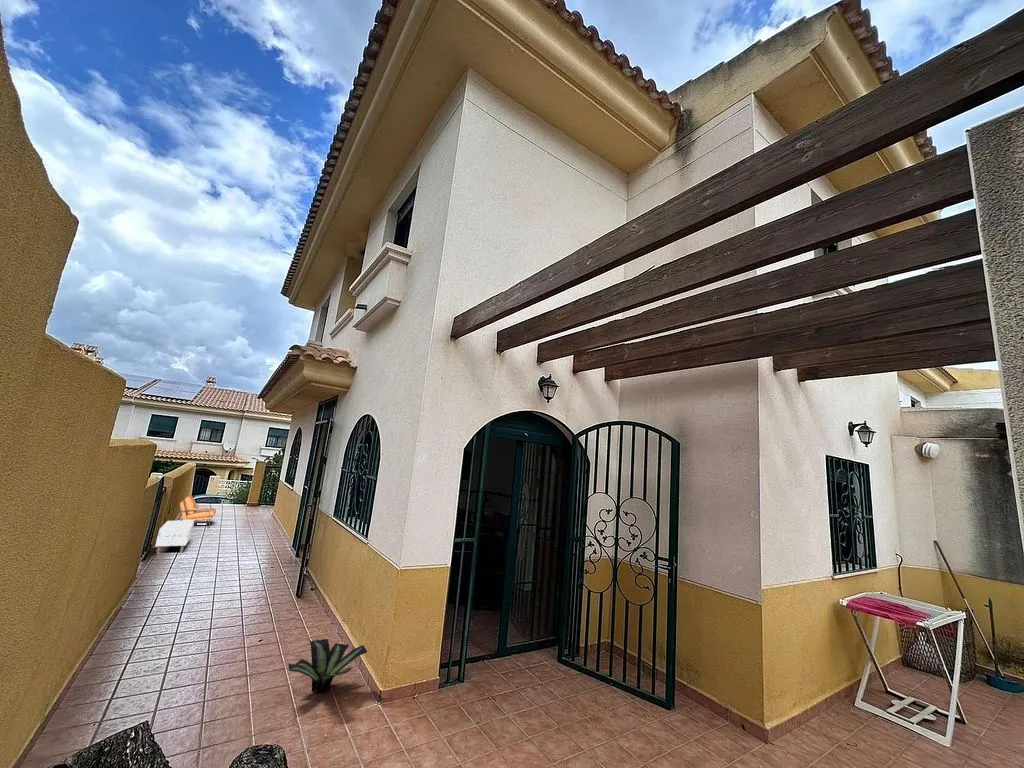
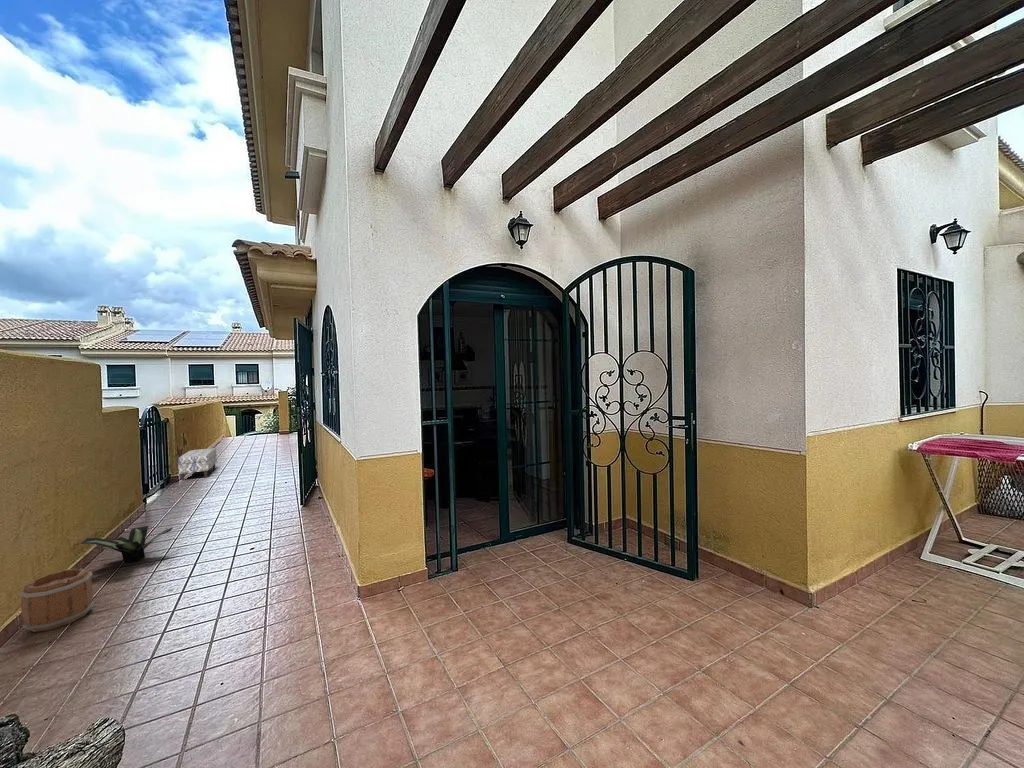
chair: present [179,495,216,526] -> none [207,427,245,459]
potted plant: present [288,639,367,693] -> present [81,526,172,562]
bucket: none [62,650,132,714] -> present [19,568,95,632]

